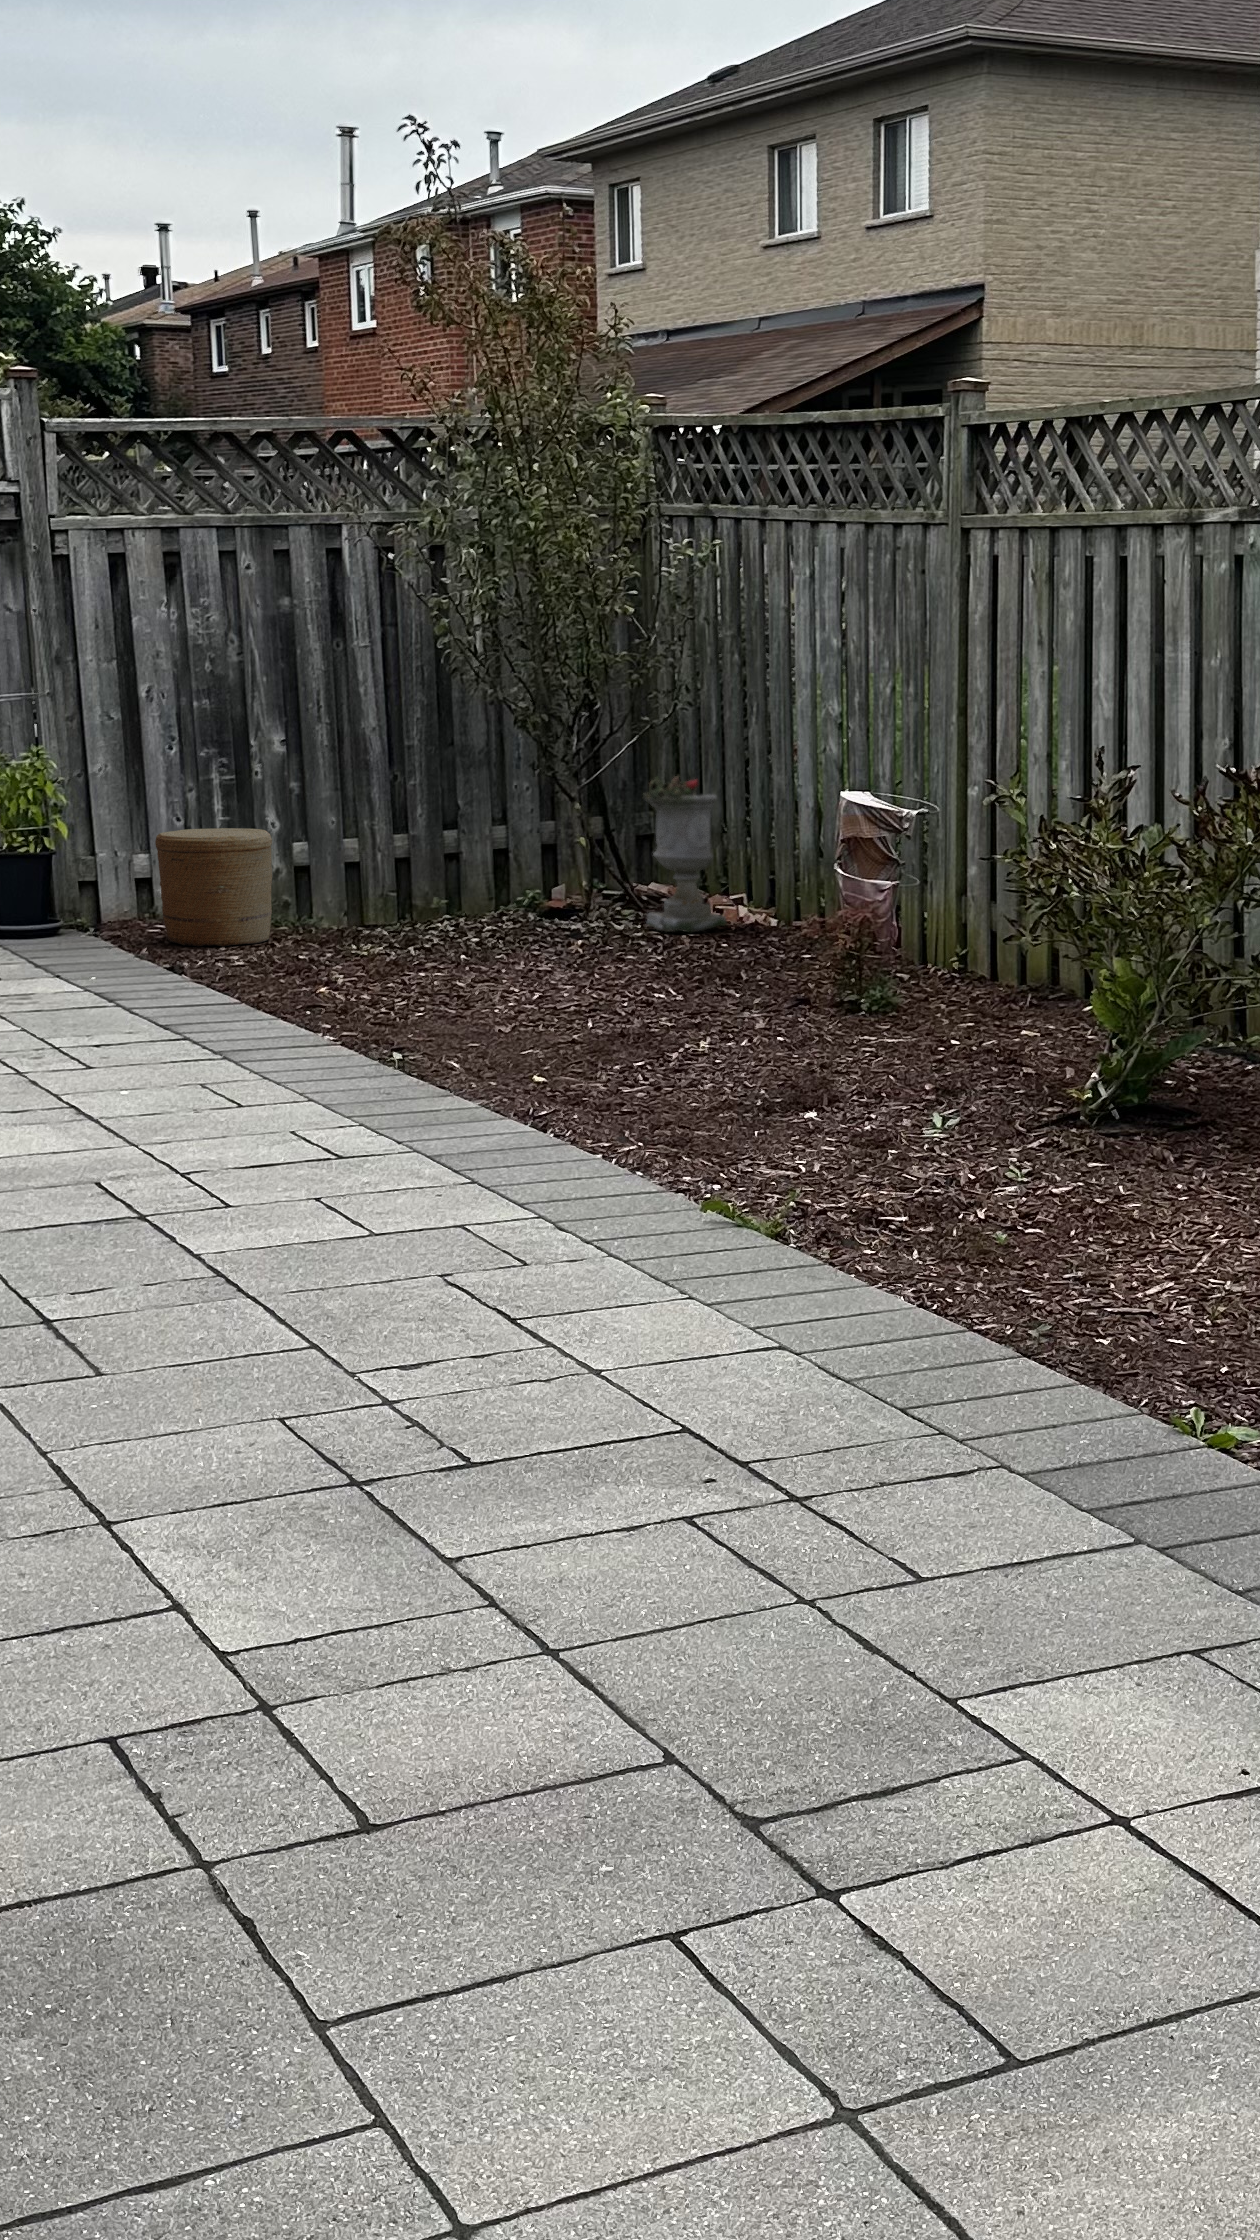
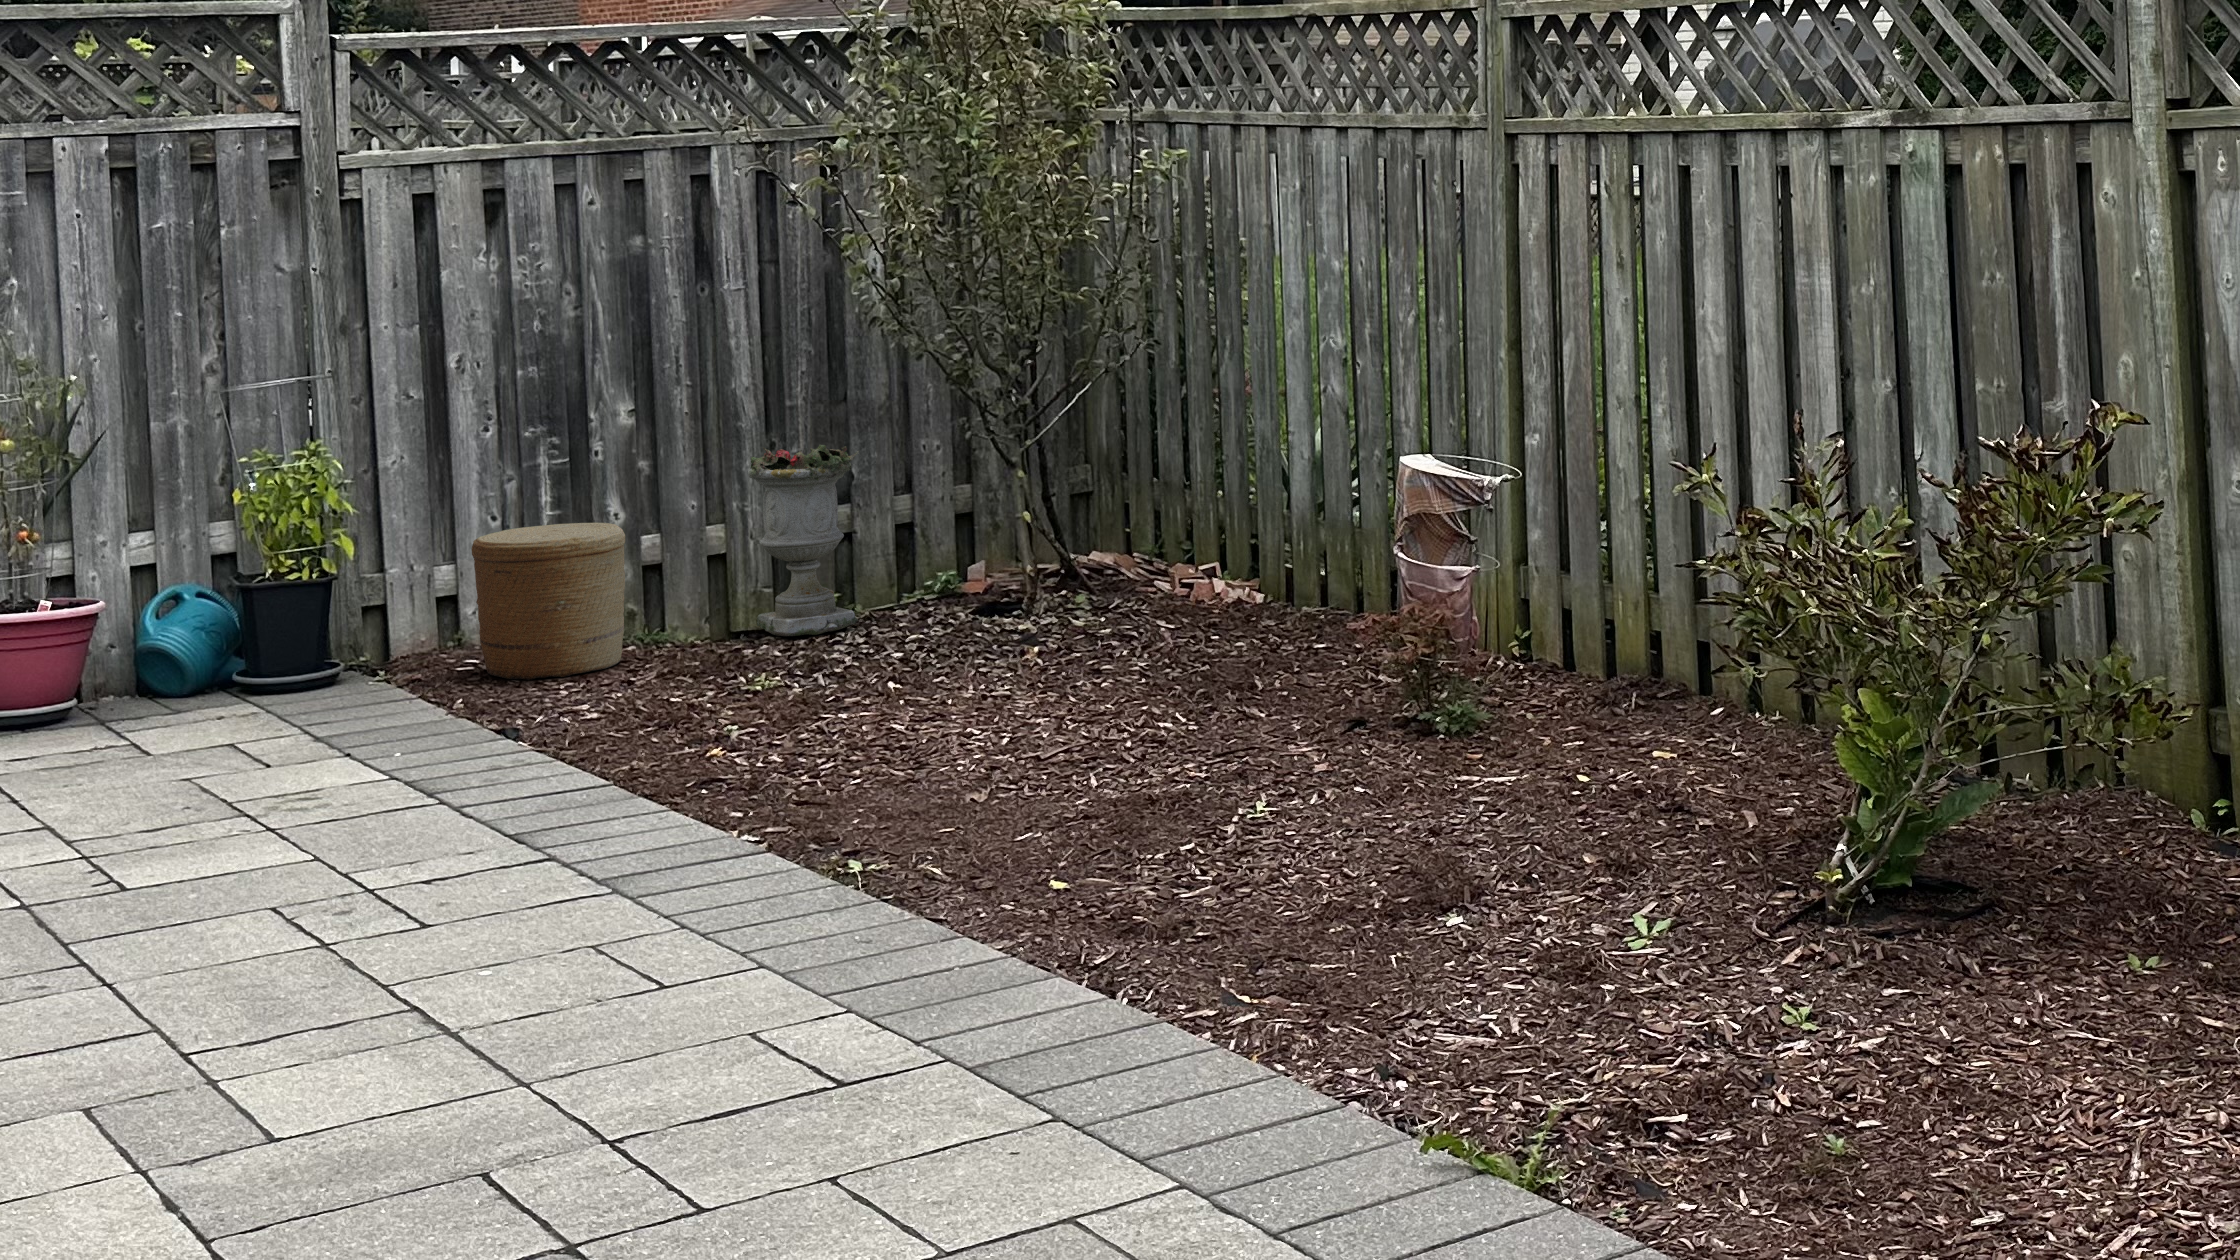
planter: present [643,776,726,932] -> present [748,445,859,636]

